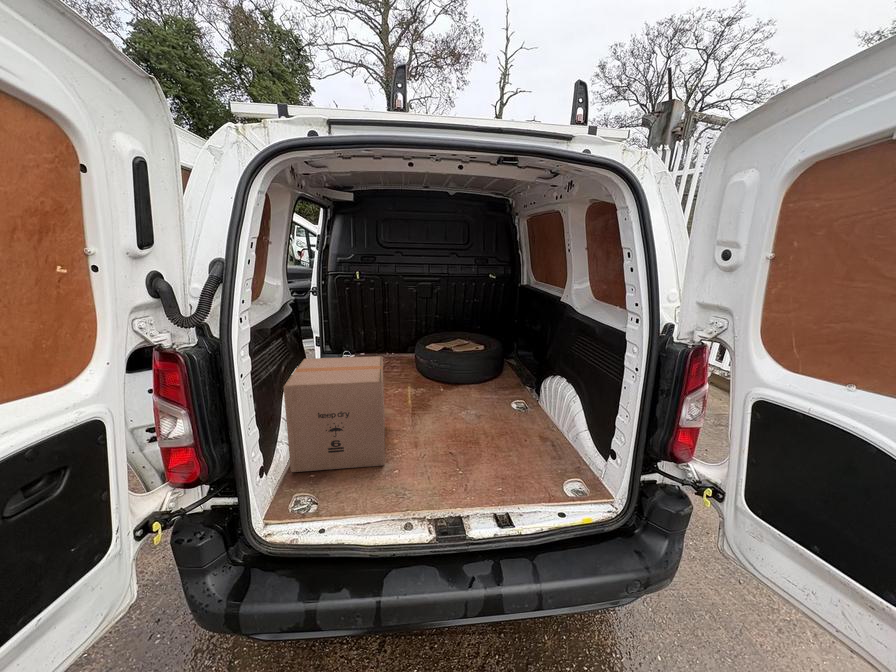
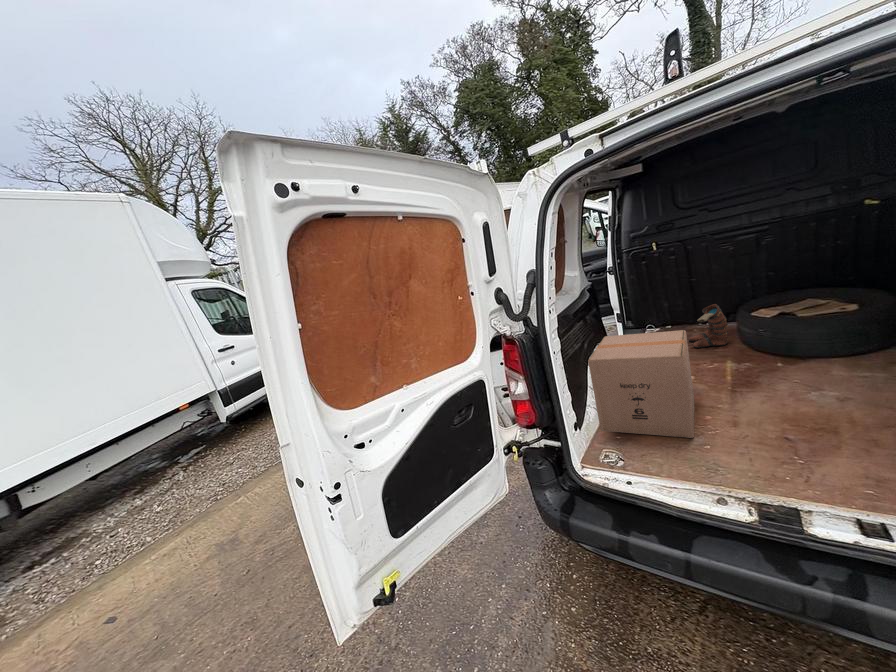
boots: none [380,335,411,375] -> present [689,304,728,348]

